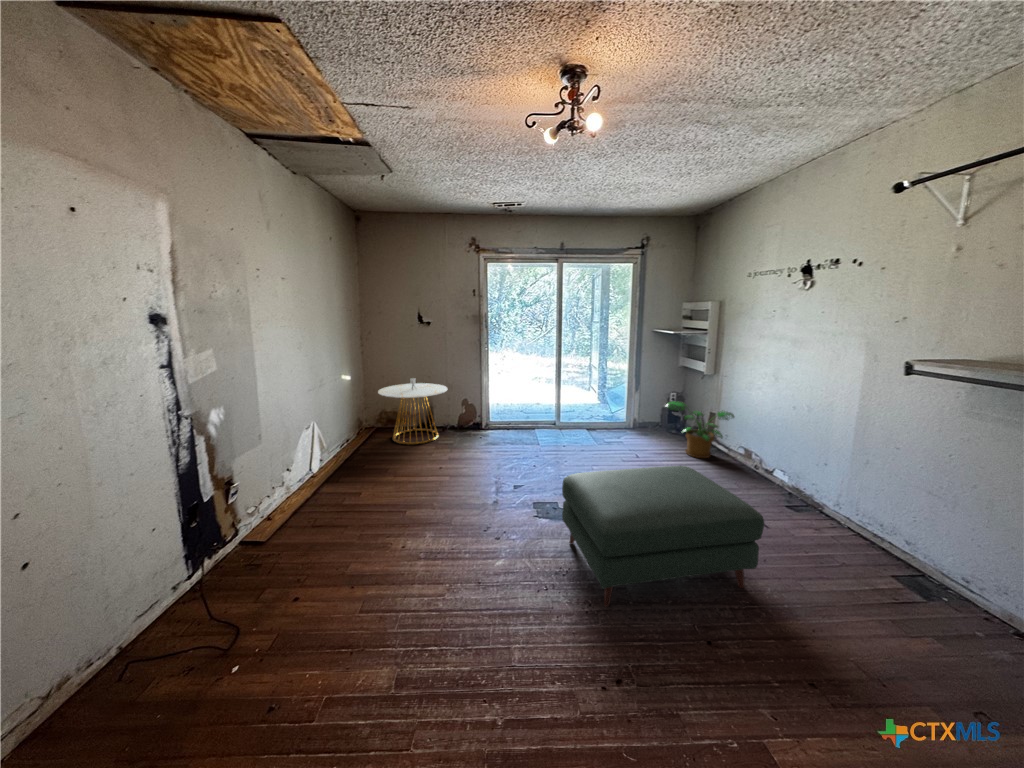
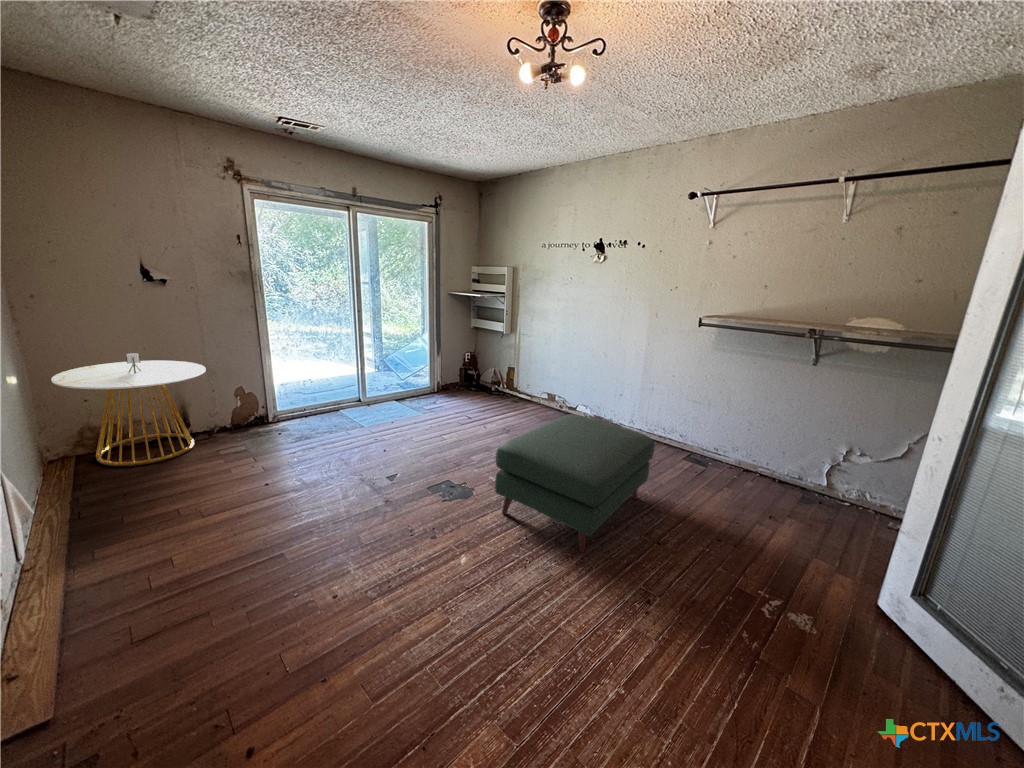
potted plant: present [665,401,734,458] -> none [479,358,539,409]

